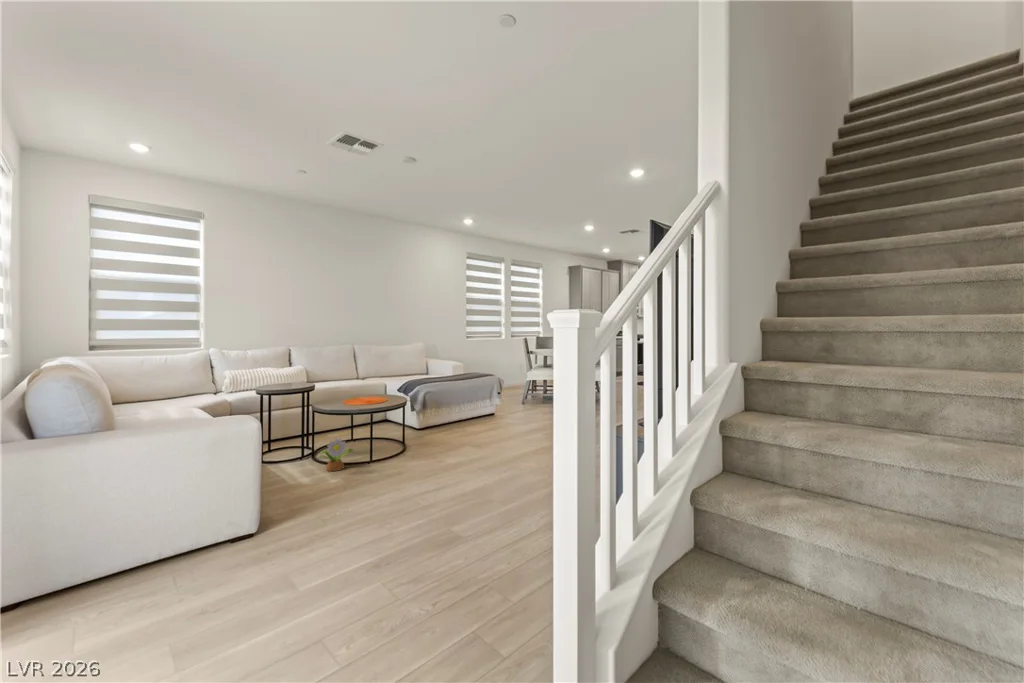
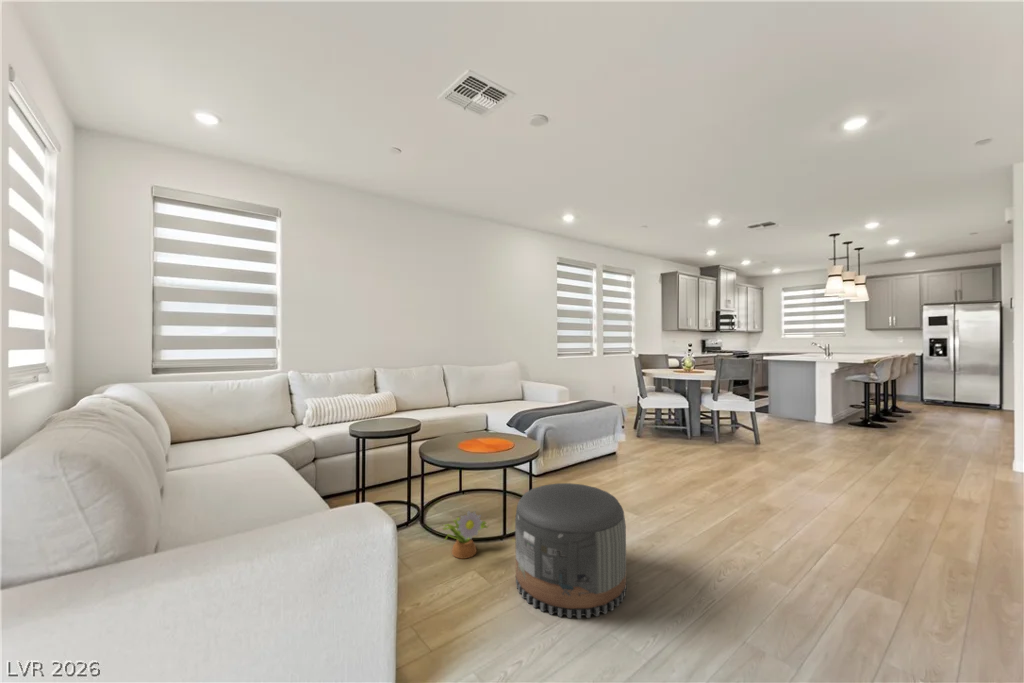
pouf: none [360,418,434,492] -> present [515,483,626,619]

